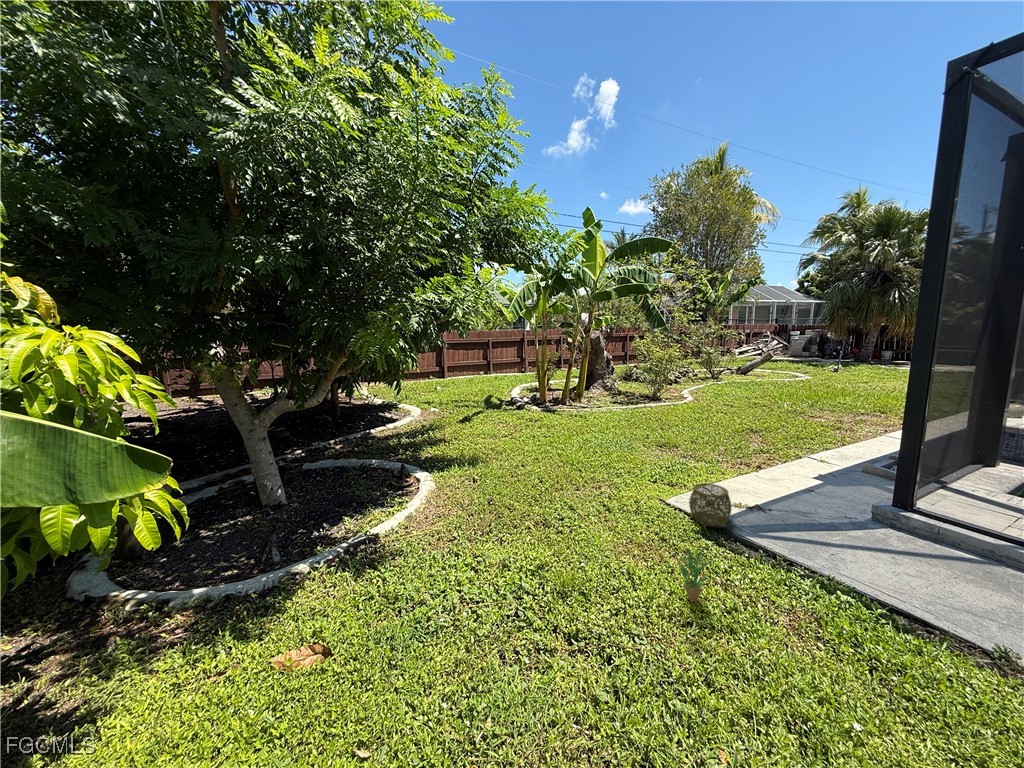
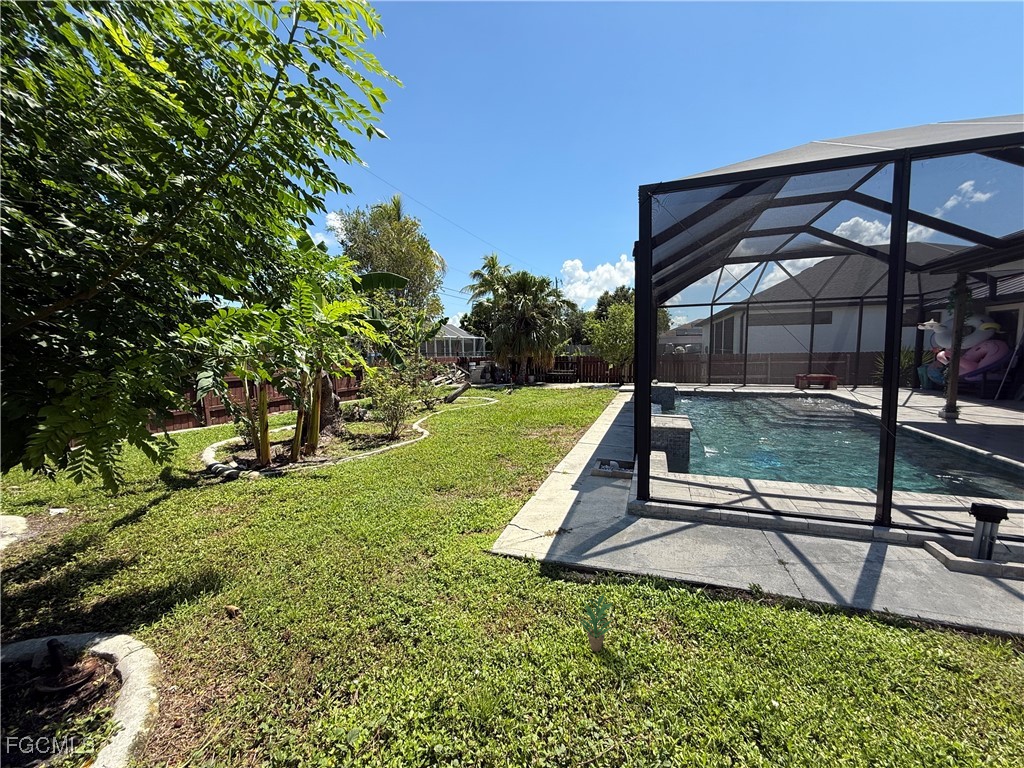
woven basket: present [689,483,731,527] -> none [523,520,560,564]

